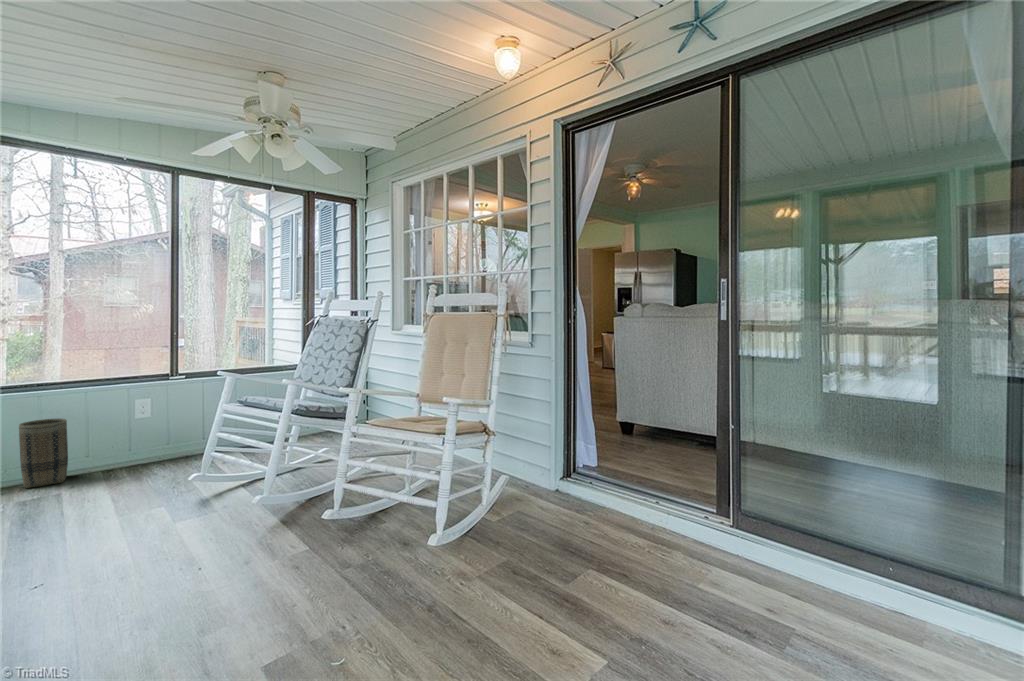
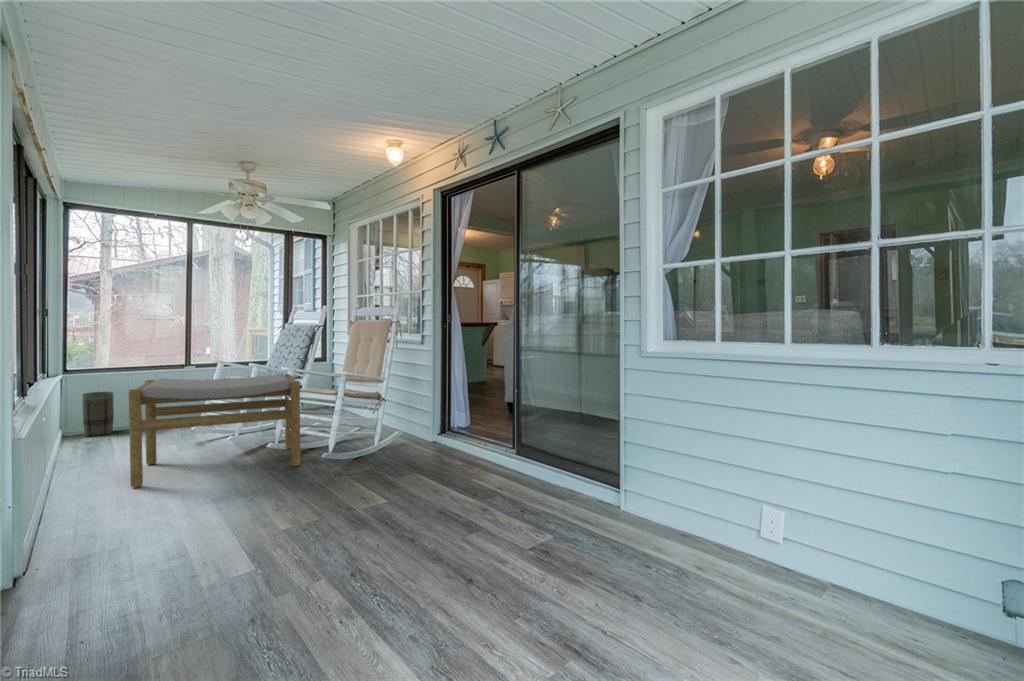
footstool: none [96,396,384,622] -> present [129,374,301,488]

